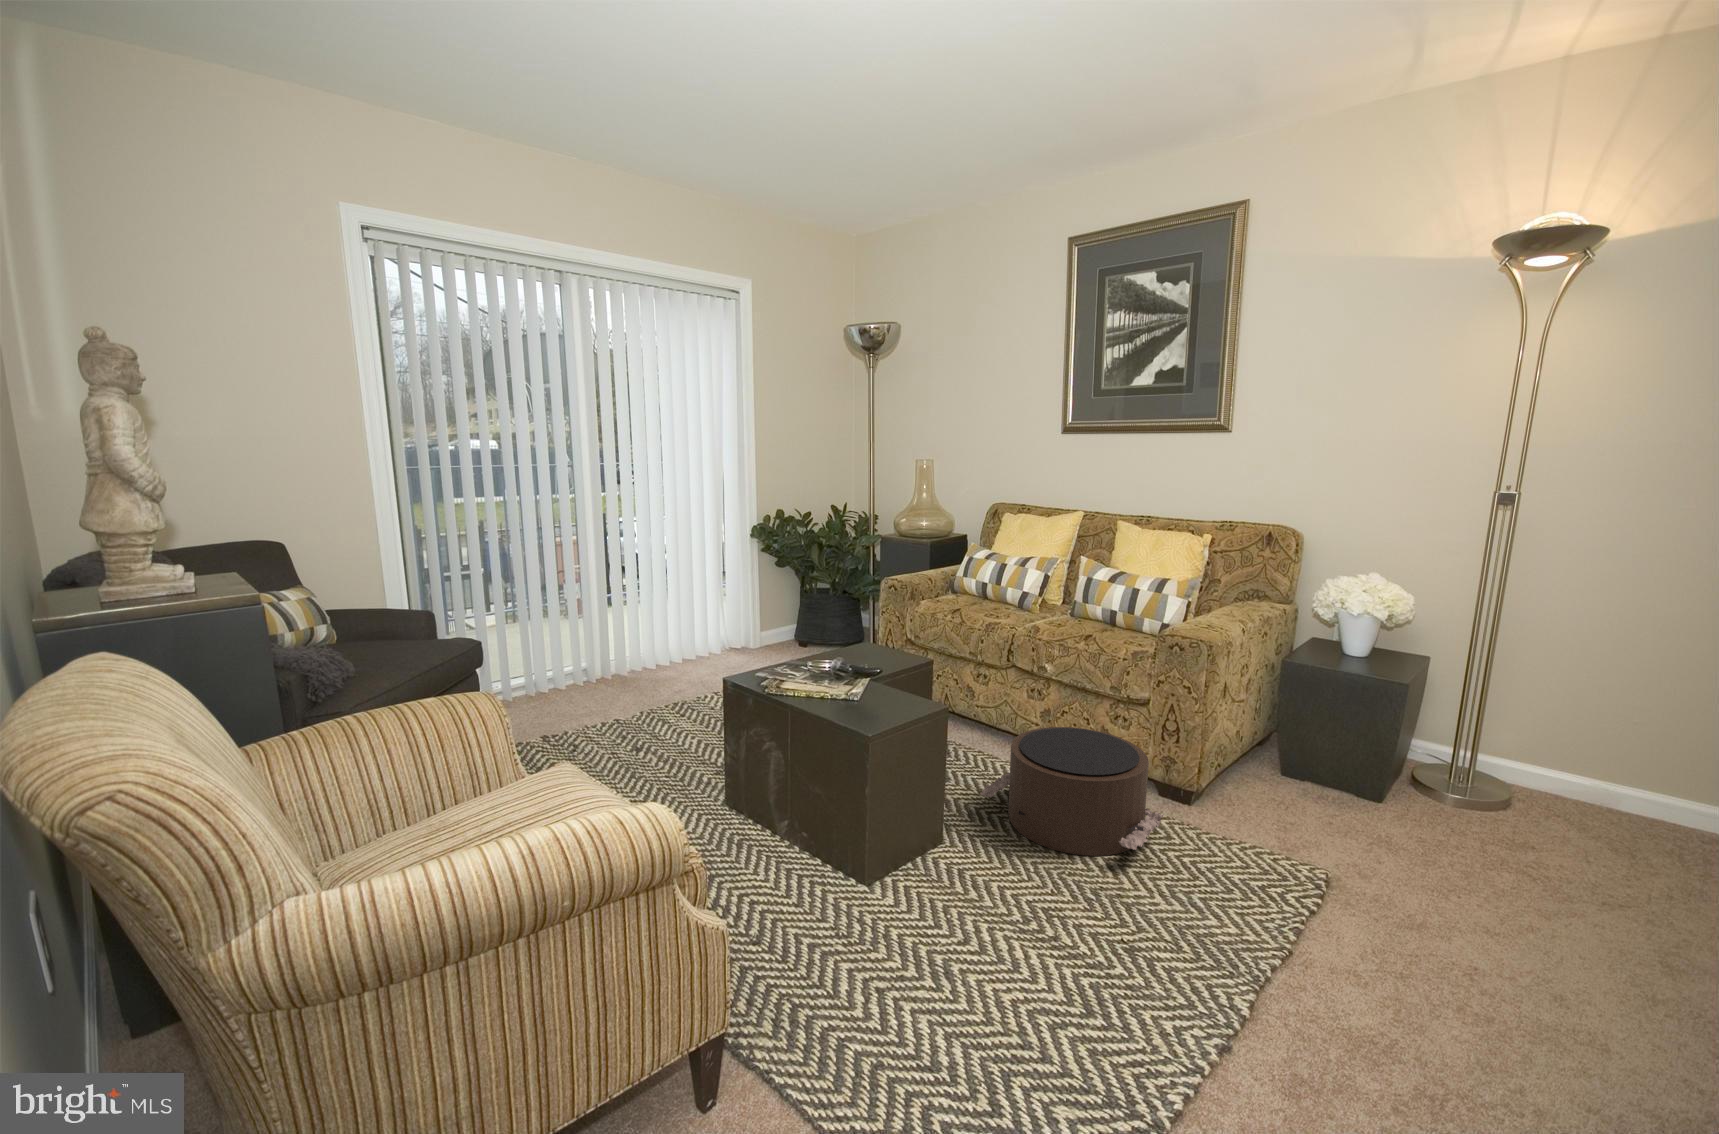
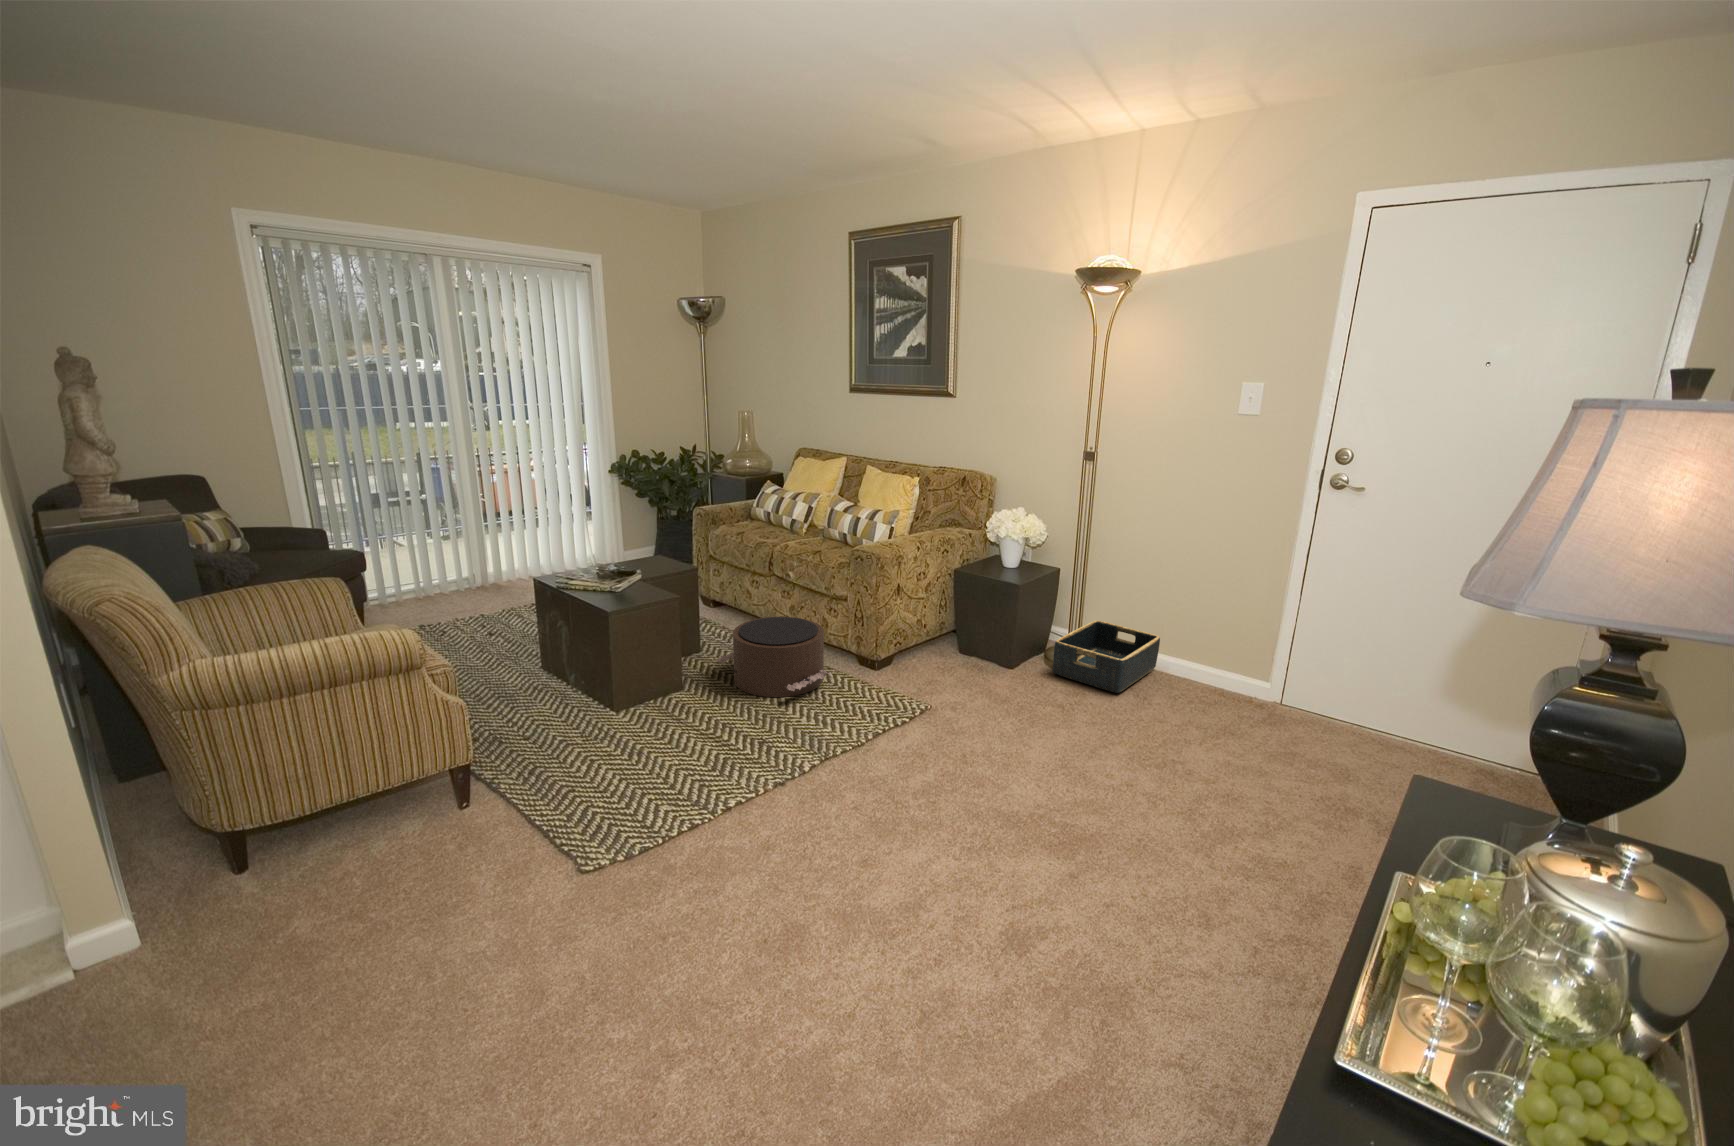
basket: none [1470,729,1626,848] -> present [1053,620,1160,693]

